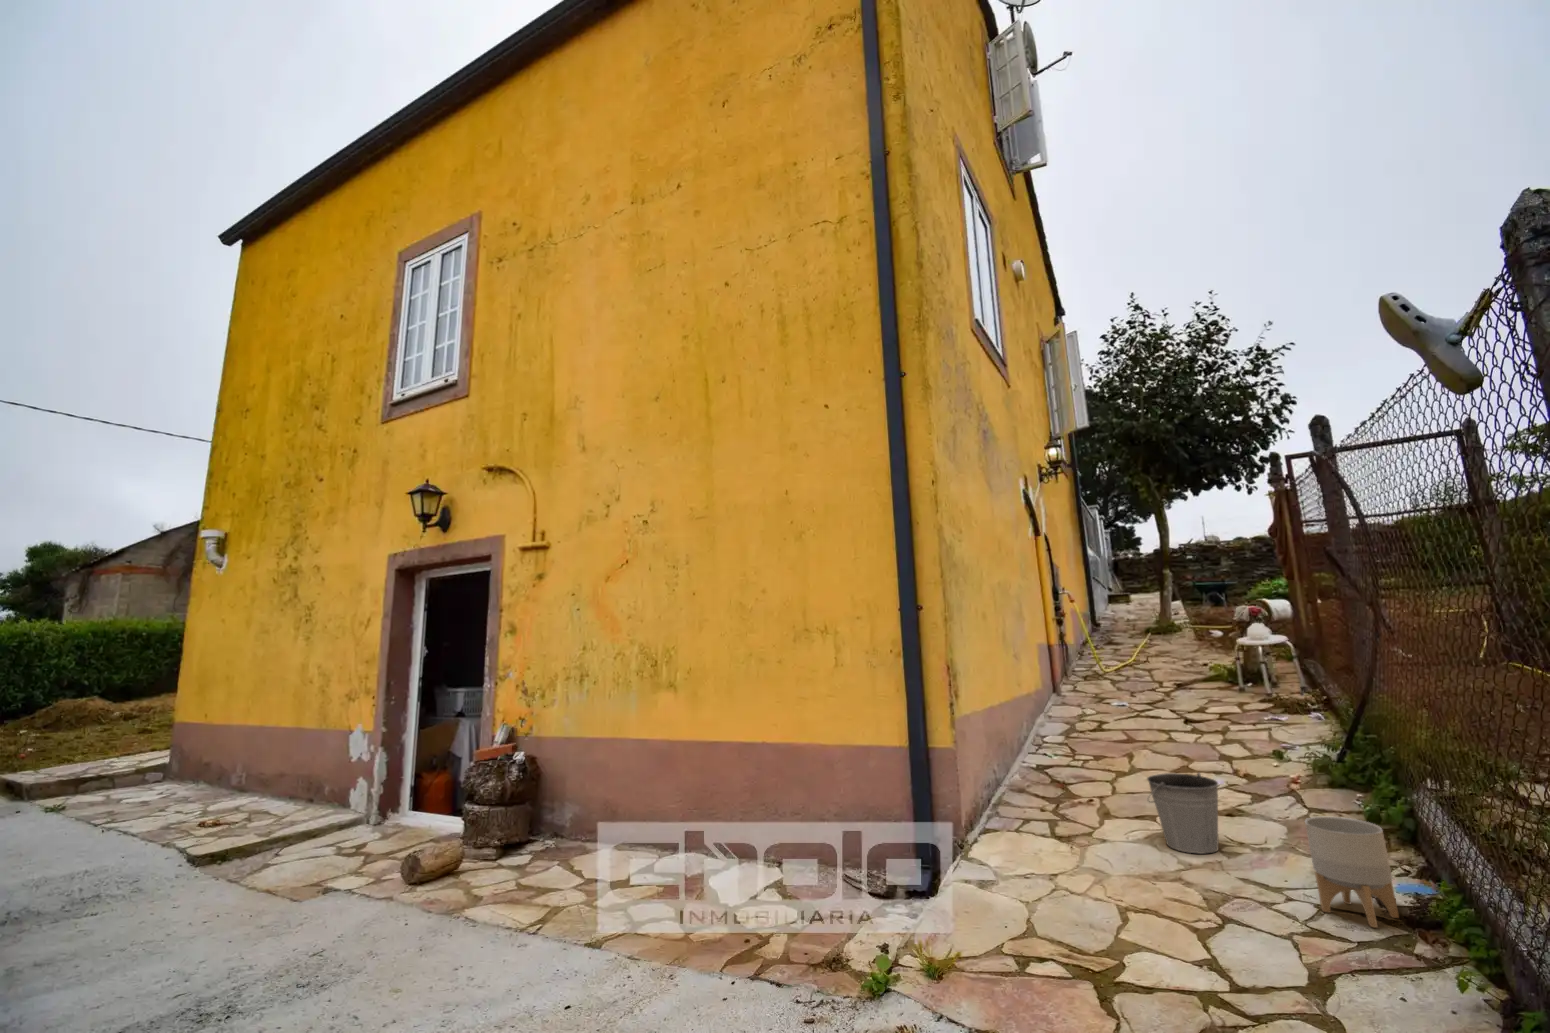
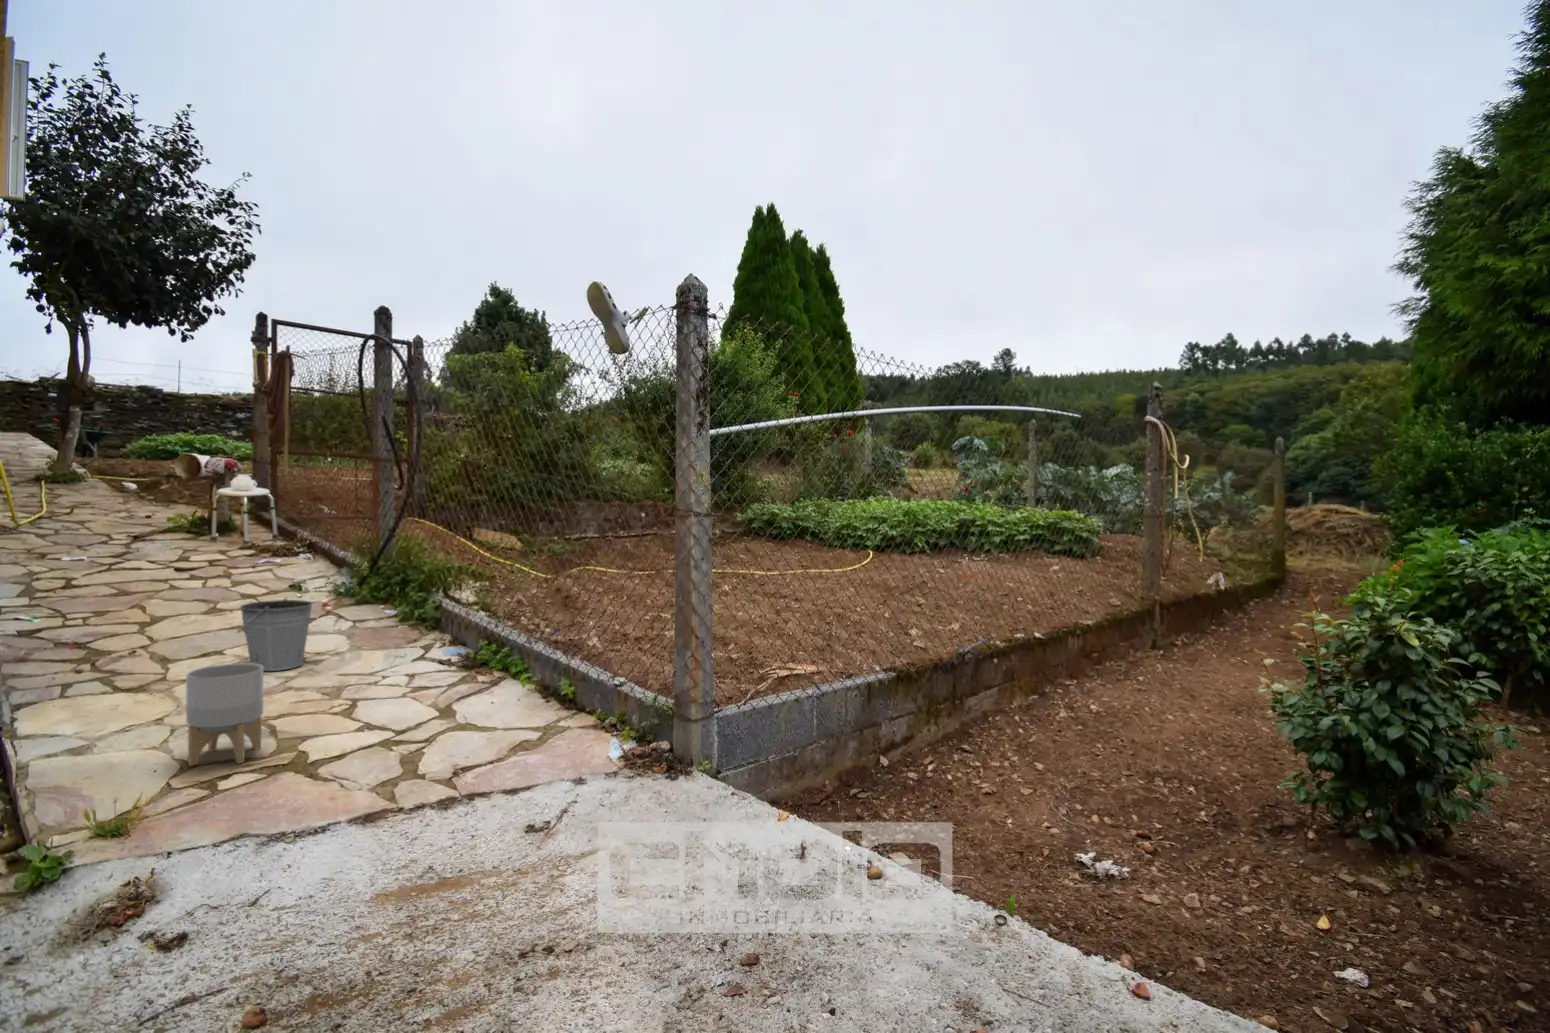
planter: present [1305,817,1399,927] -> present [186,663,263,766]

